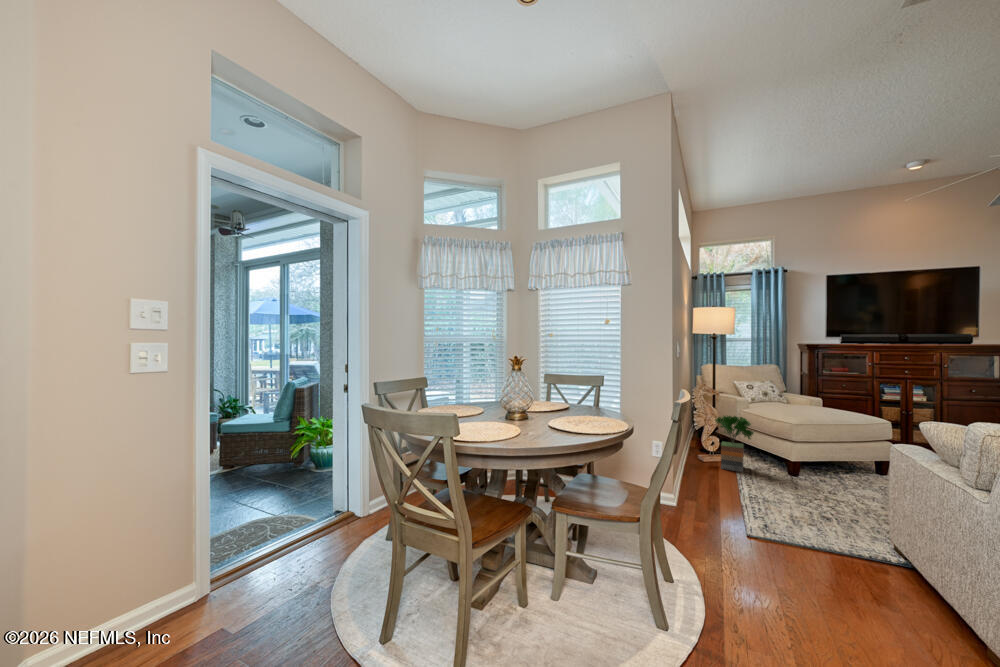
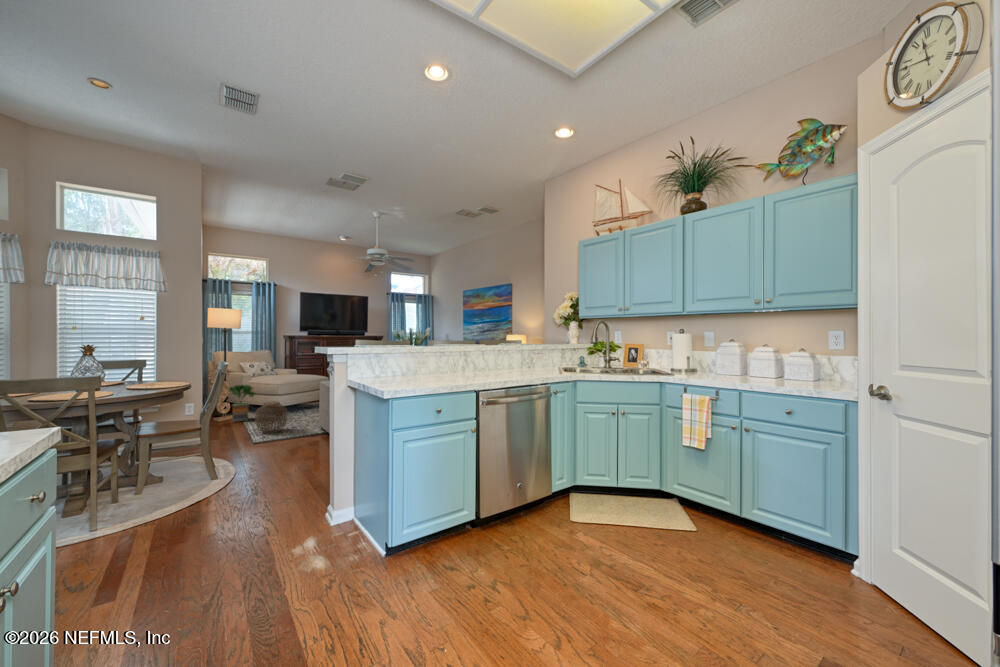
woven basket: none [751,459,809,518] -> present [255,402,287,433]

